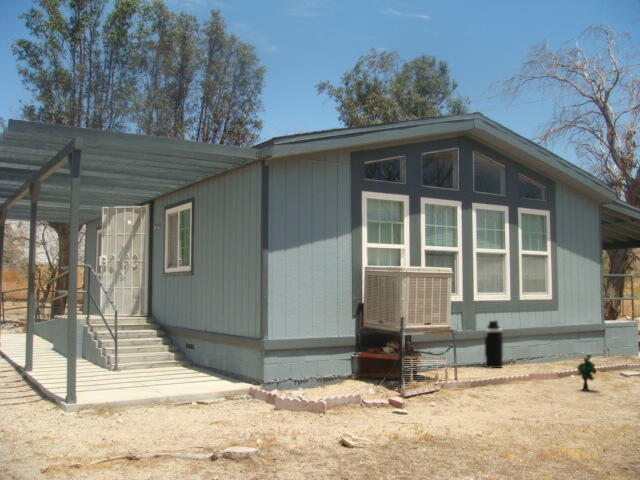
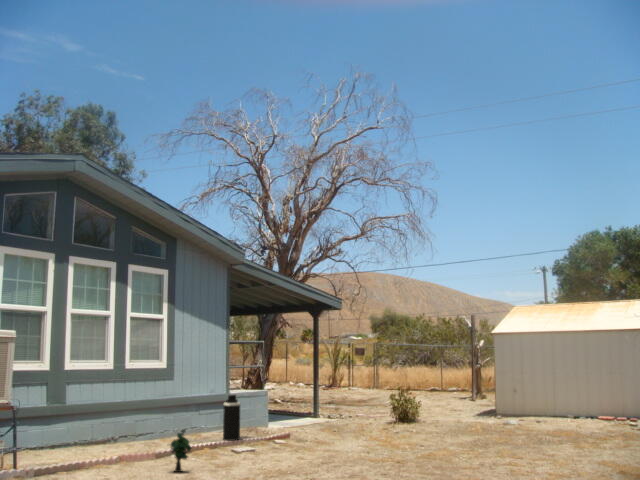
trash can: present [484,321,503,368] -> present [223,395,240,441]

